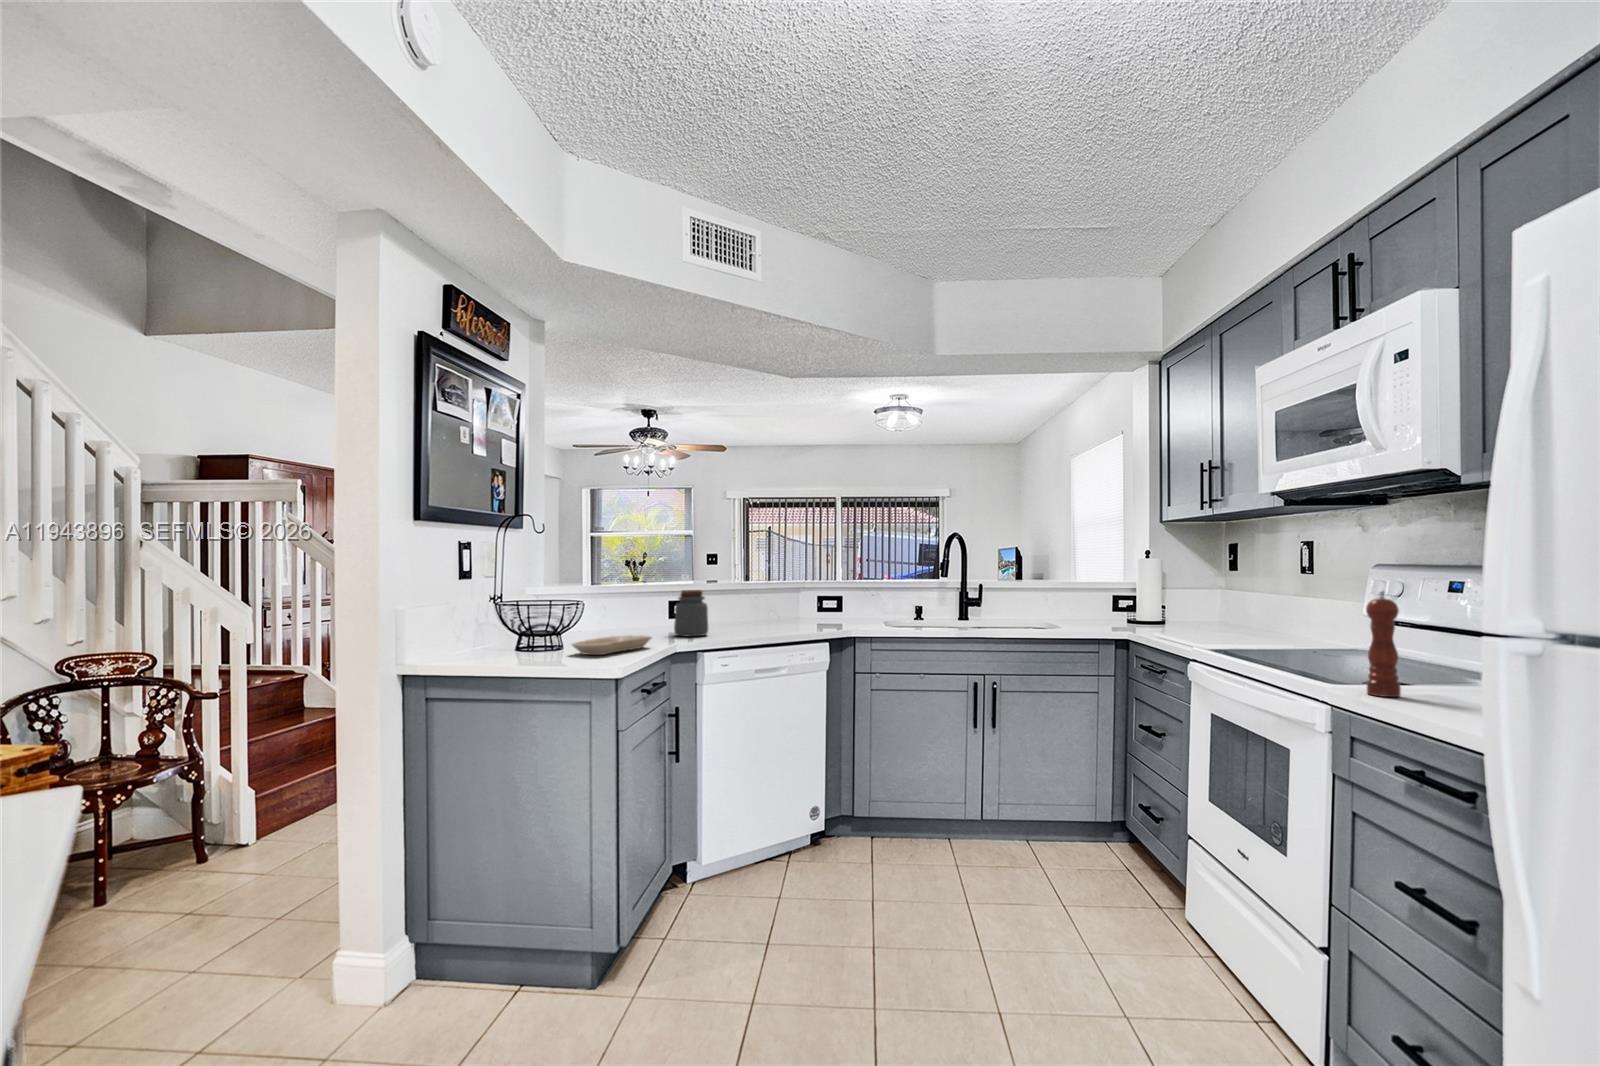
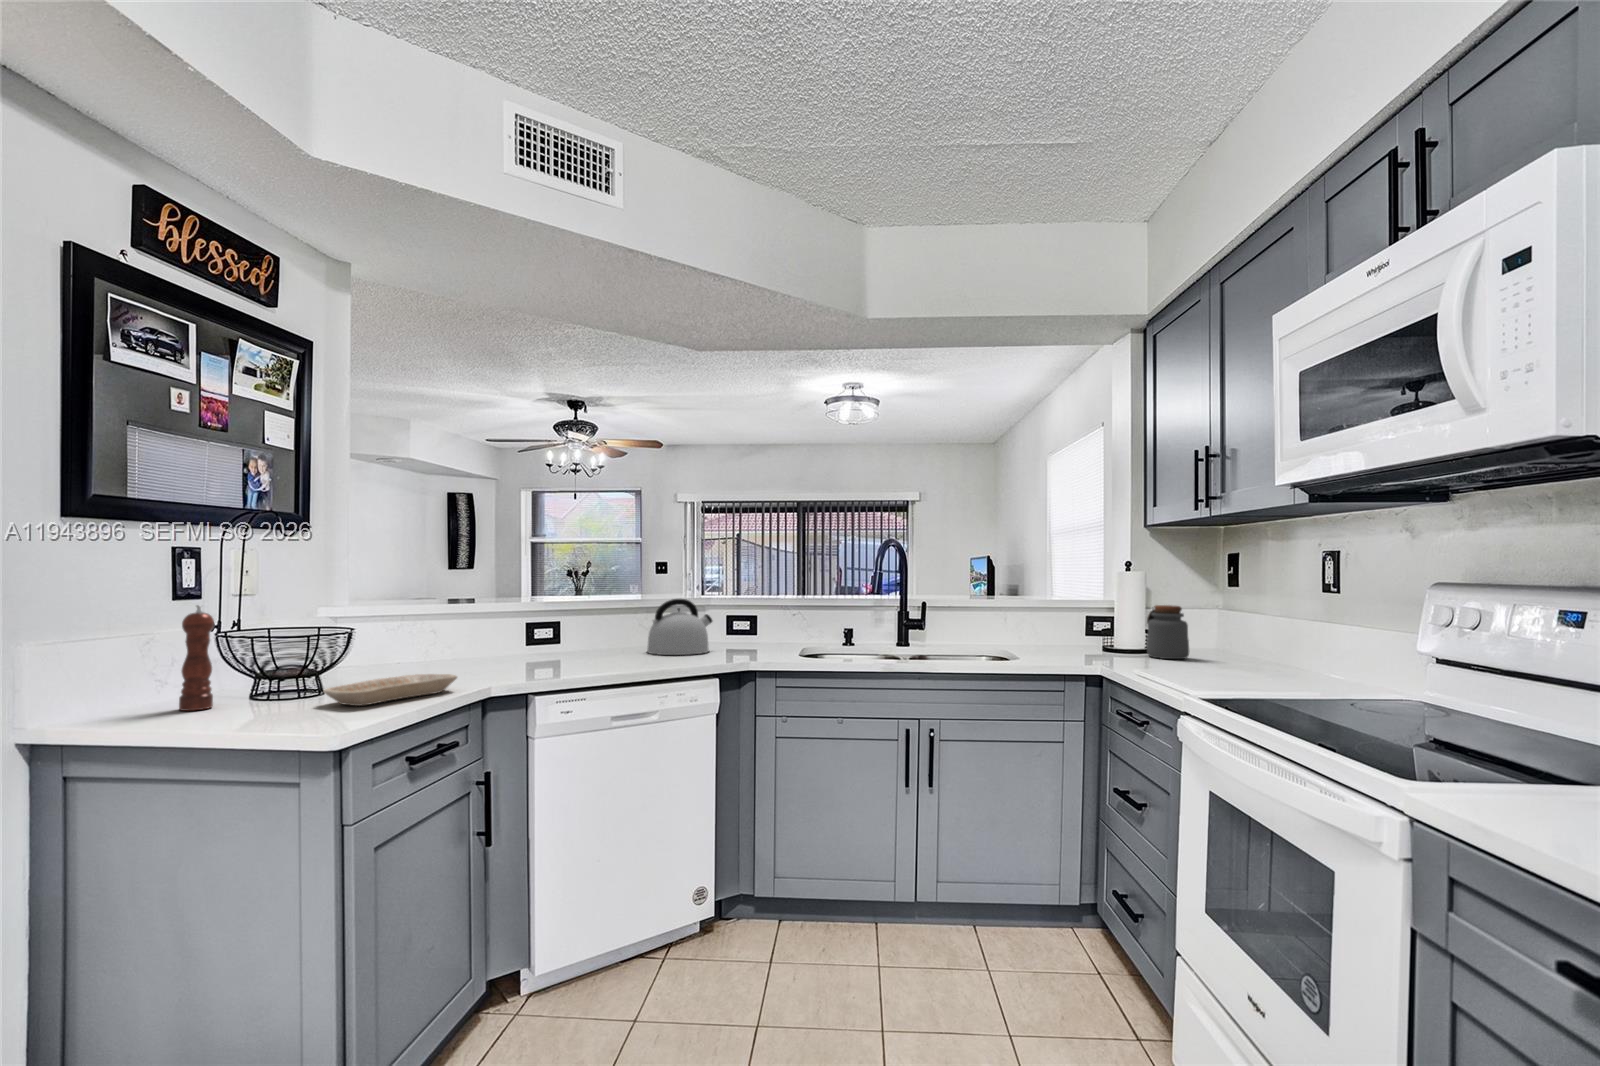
kettle: none [760,582,811,626] -> present [647,599,712,655]
jar: present [674,590,709,637] -> present [1147,605,1189,659]
pepper mill: present [1366,591,1401,697] -> present [179,605,215,711]

